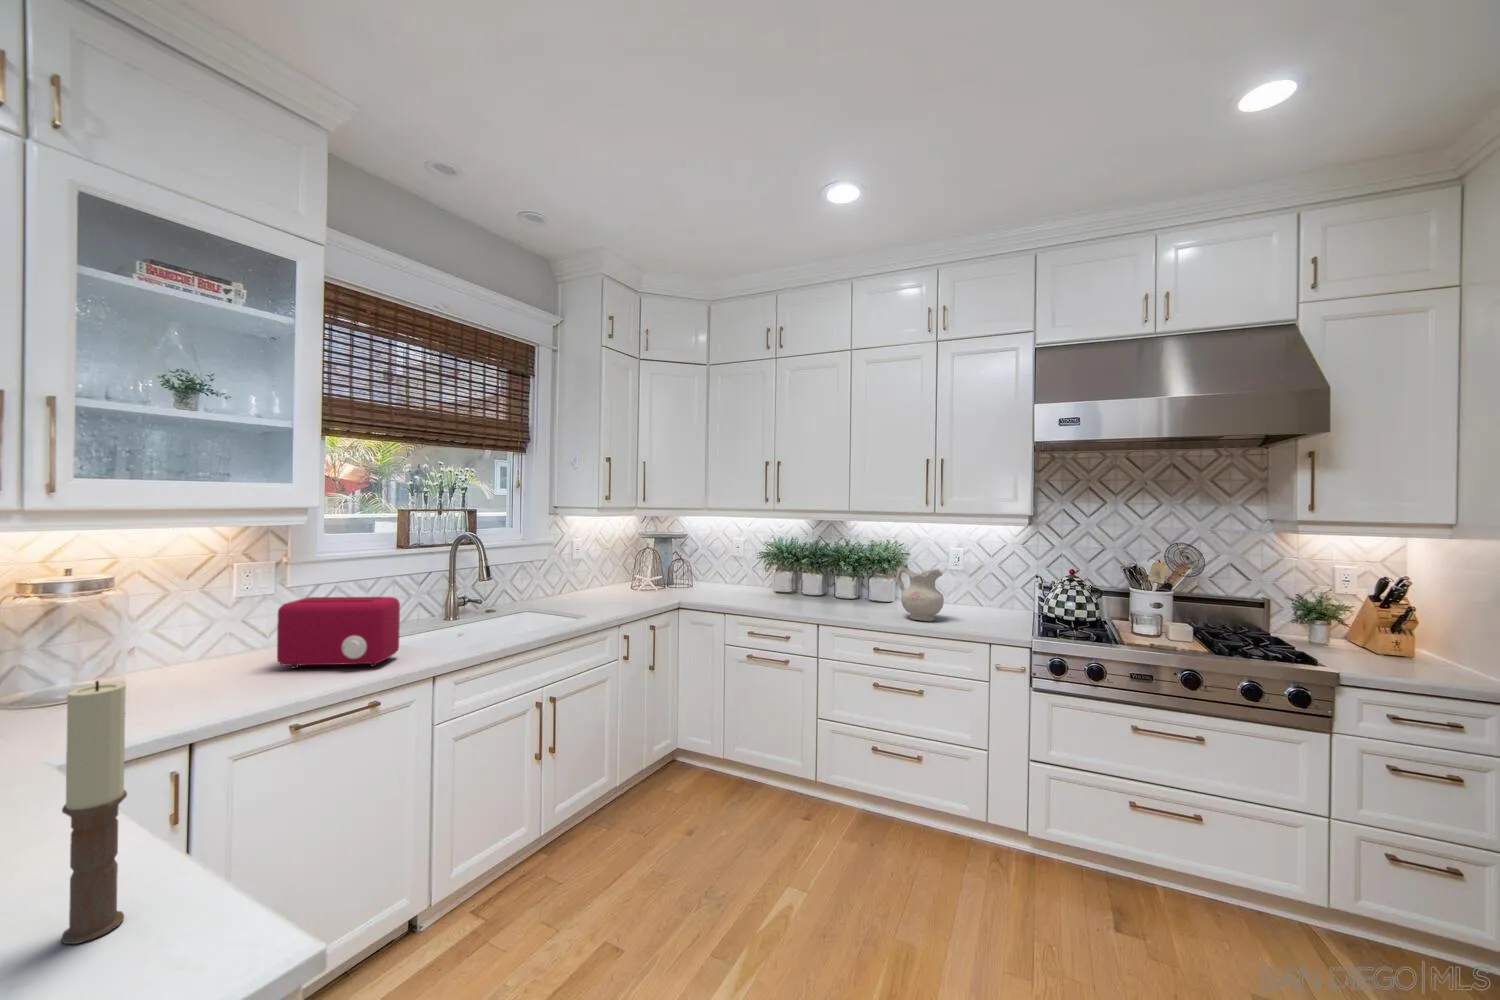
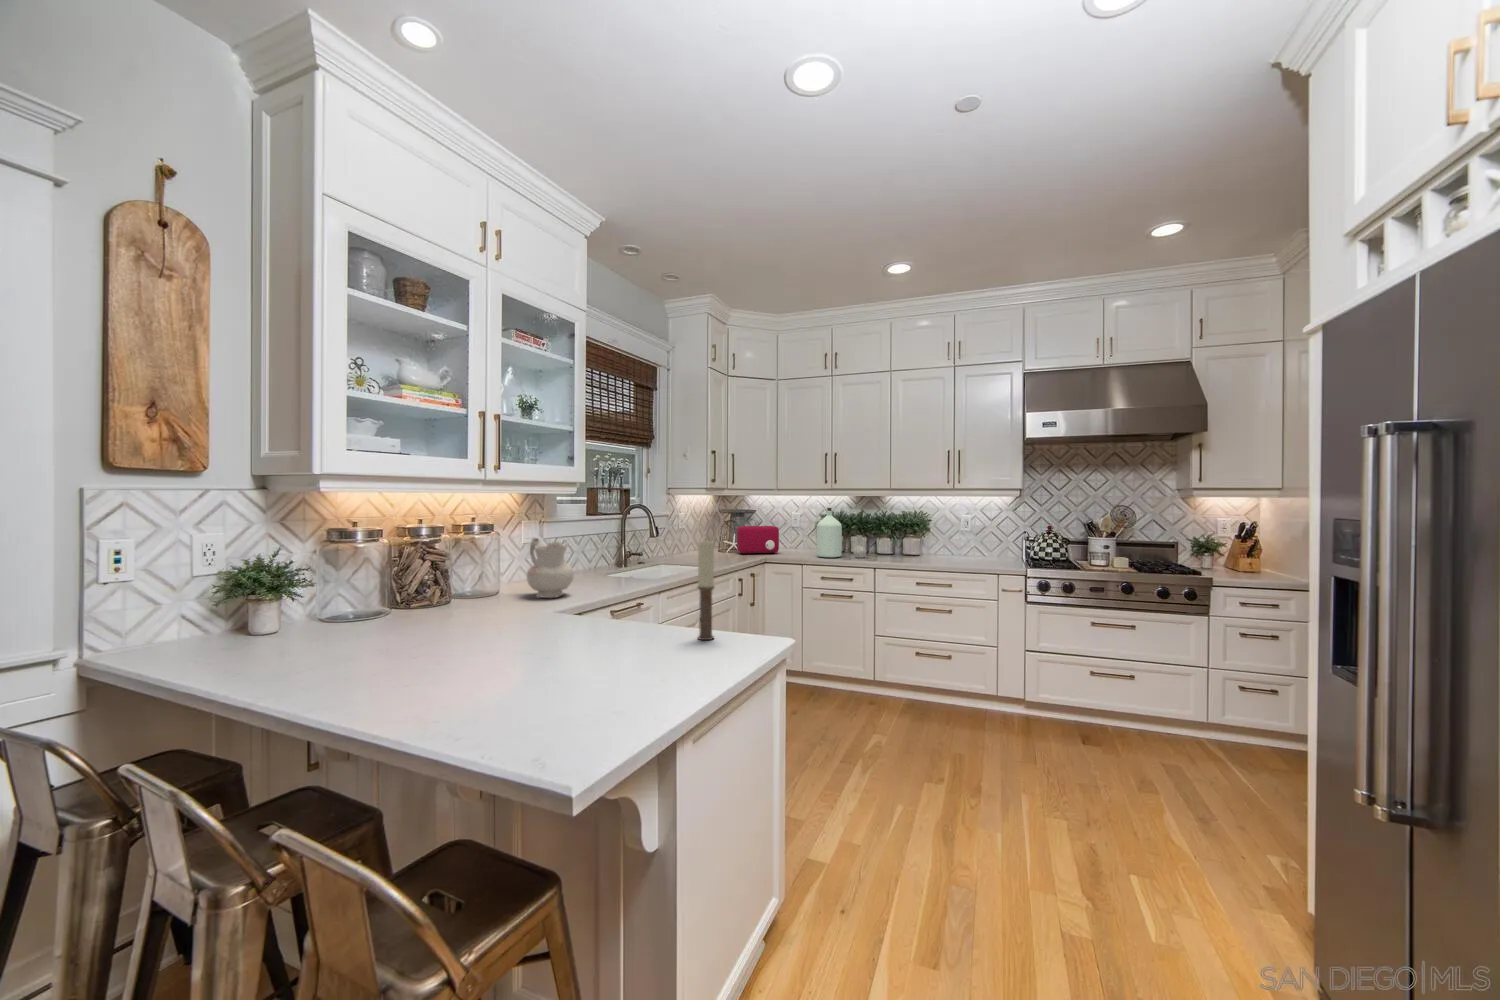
bottle: none [747,536,814,606] -> present [817,508,866,558]
ceramic pitcher: present [897,565,944,621] -> present [527,538,574,598]
toaster: present [277,597,400,669] -> present [737,526,779,554]

